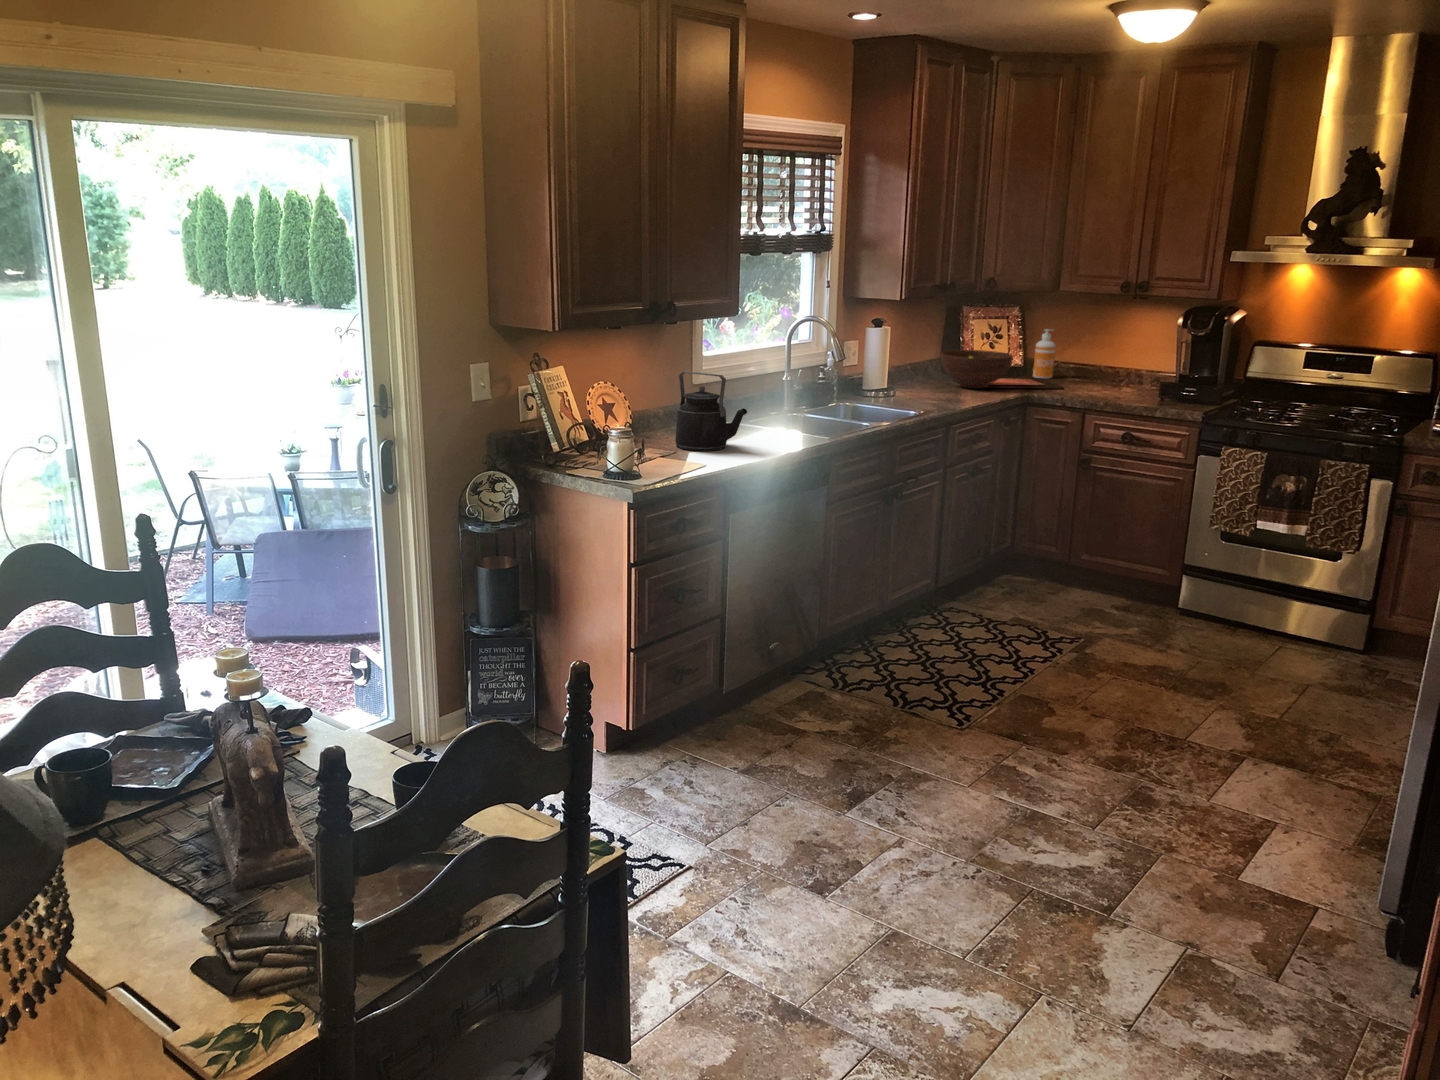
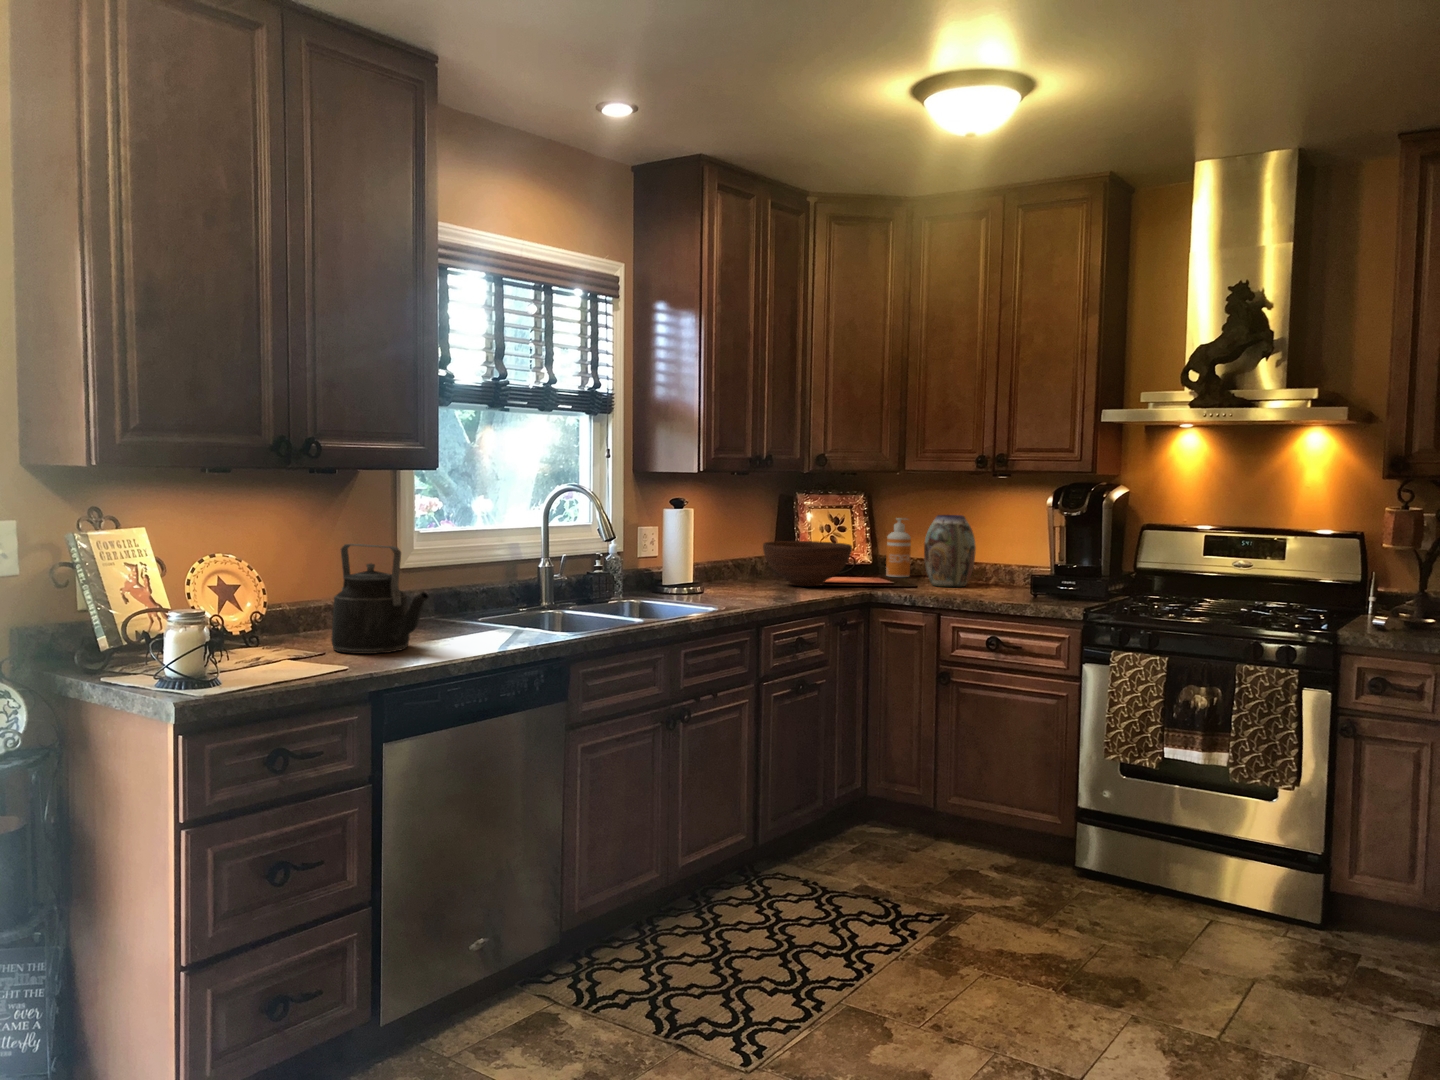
vase: none [1070,330,1113,390] -> present [924,515,976,587]

